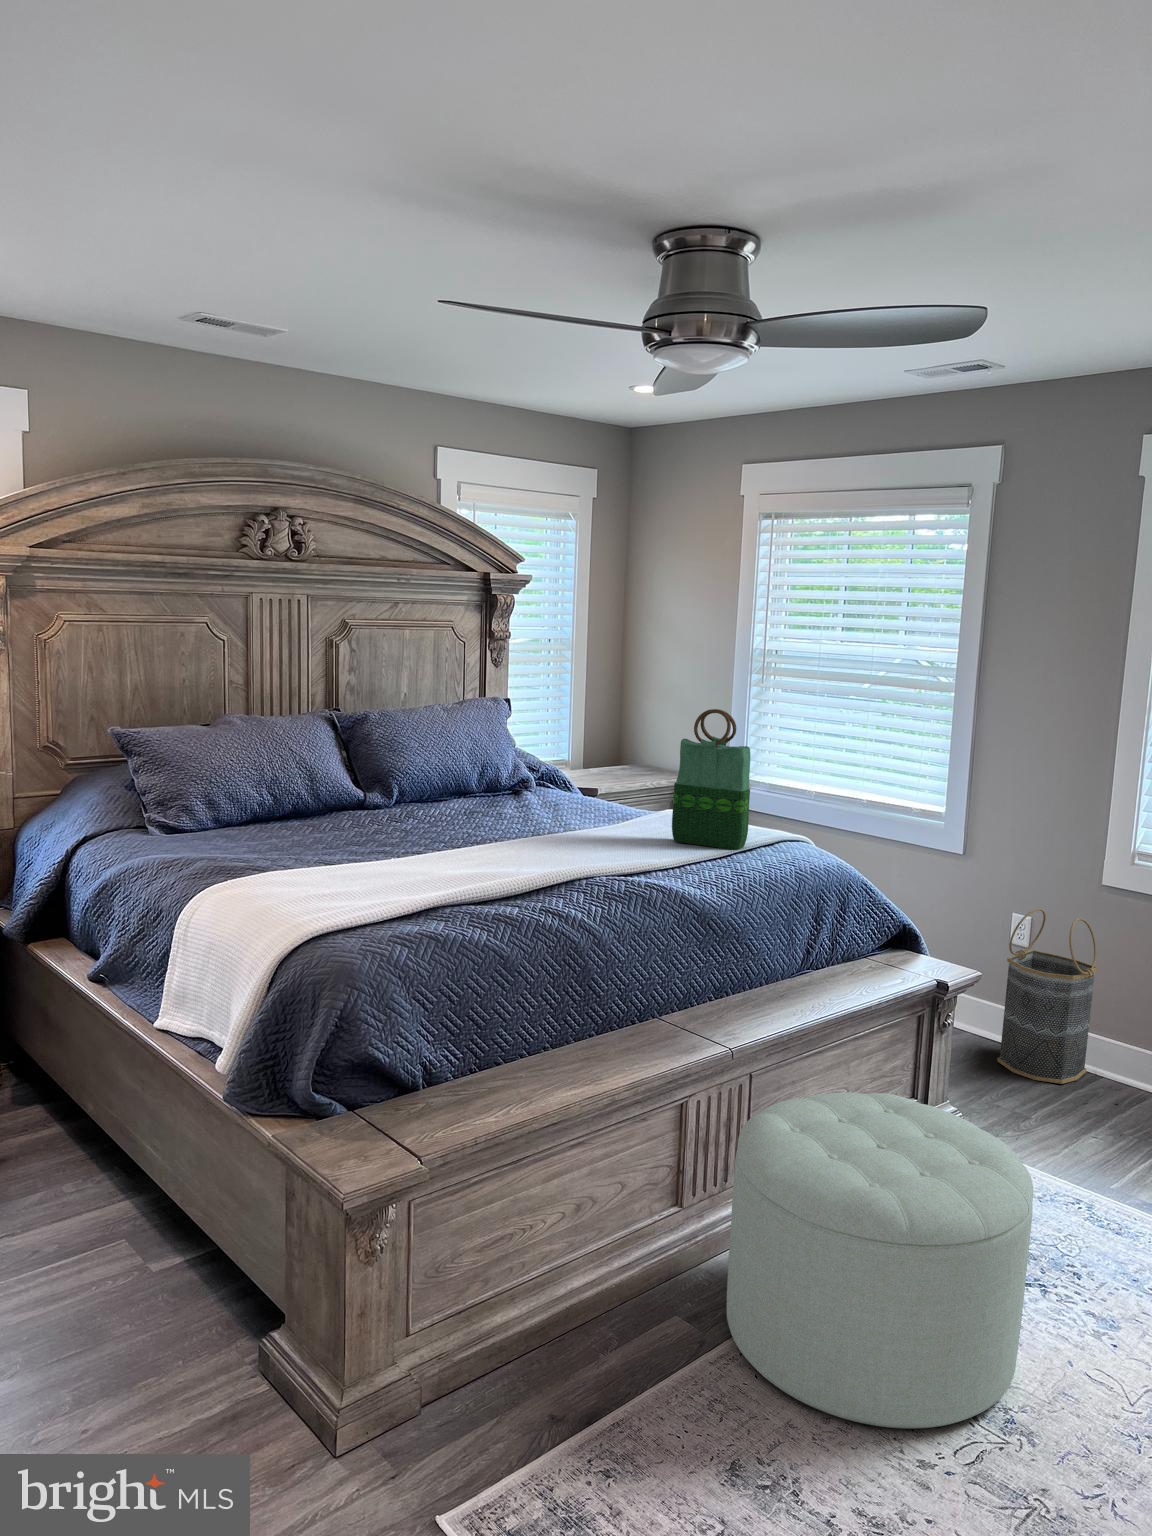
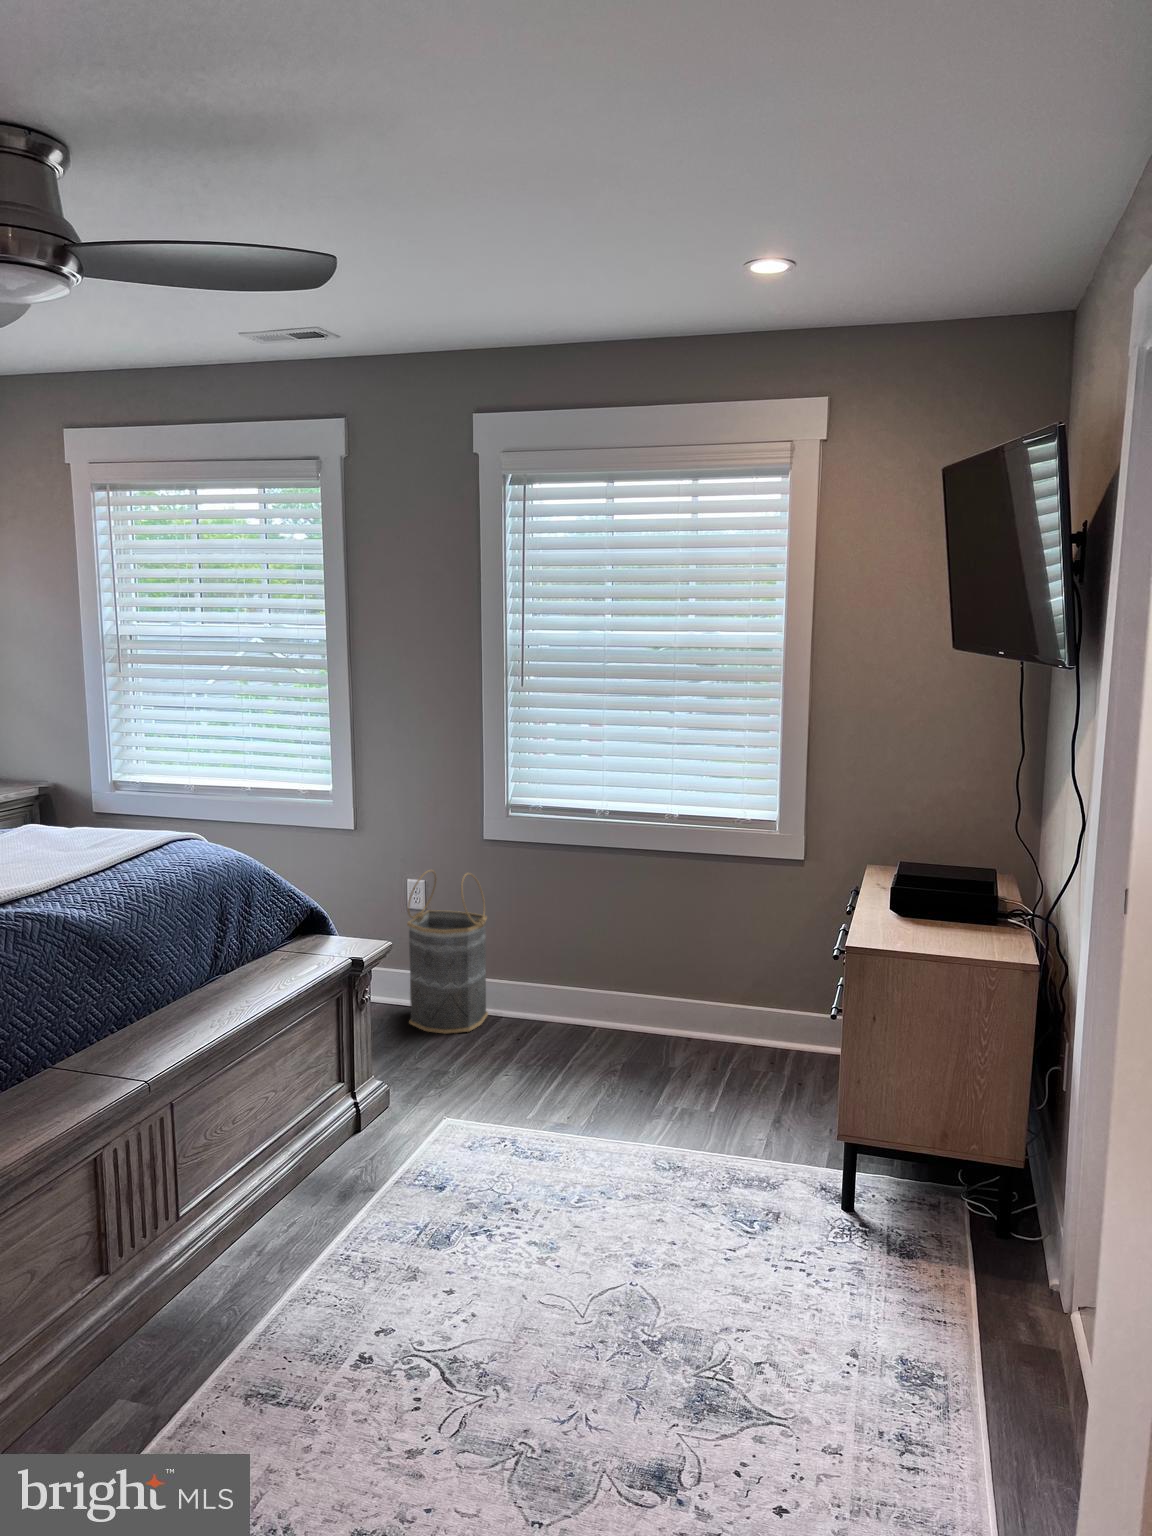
tote bag: present [672,709,751,850] -> none [36,705,130,860]
ottoman: present [727,1092,1033,1428] -> none [170,1086,480,1441]

